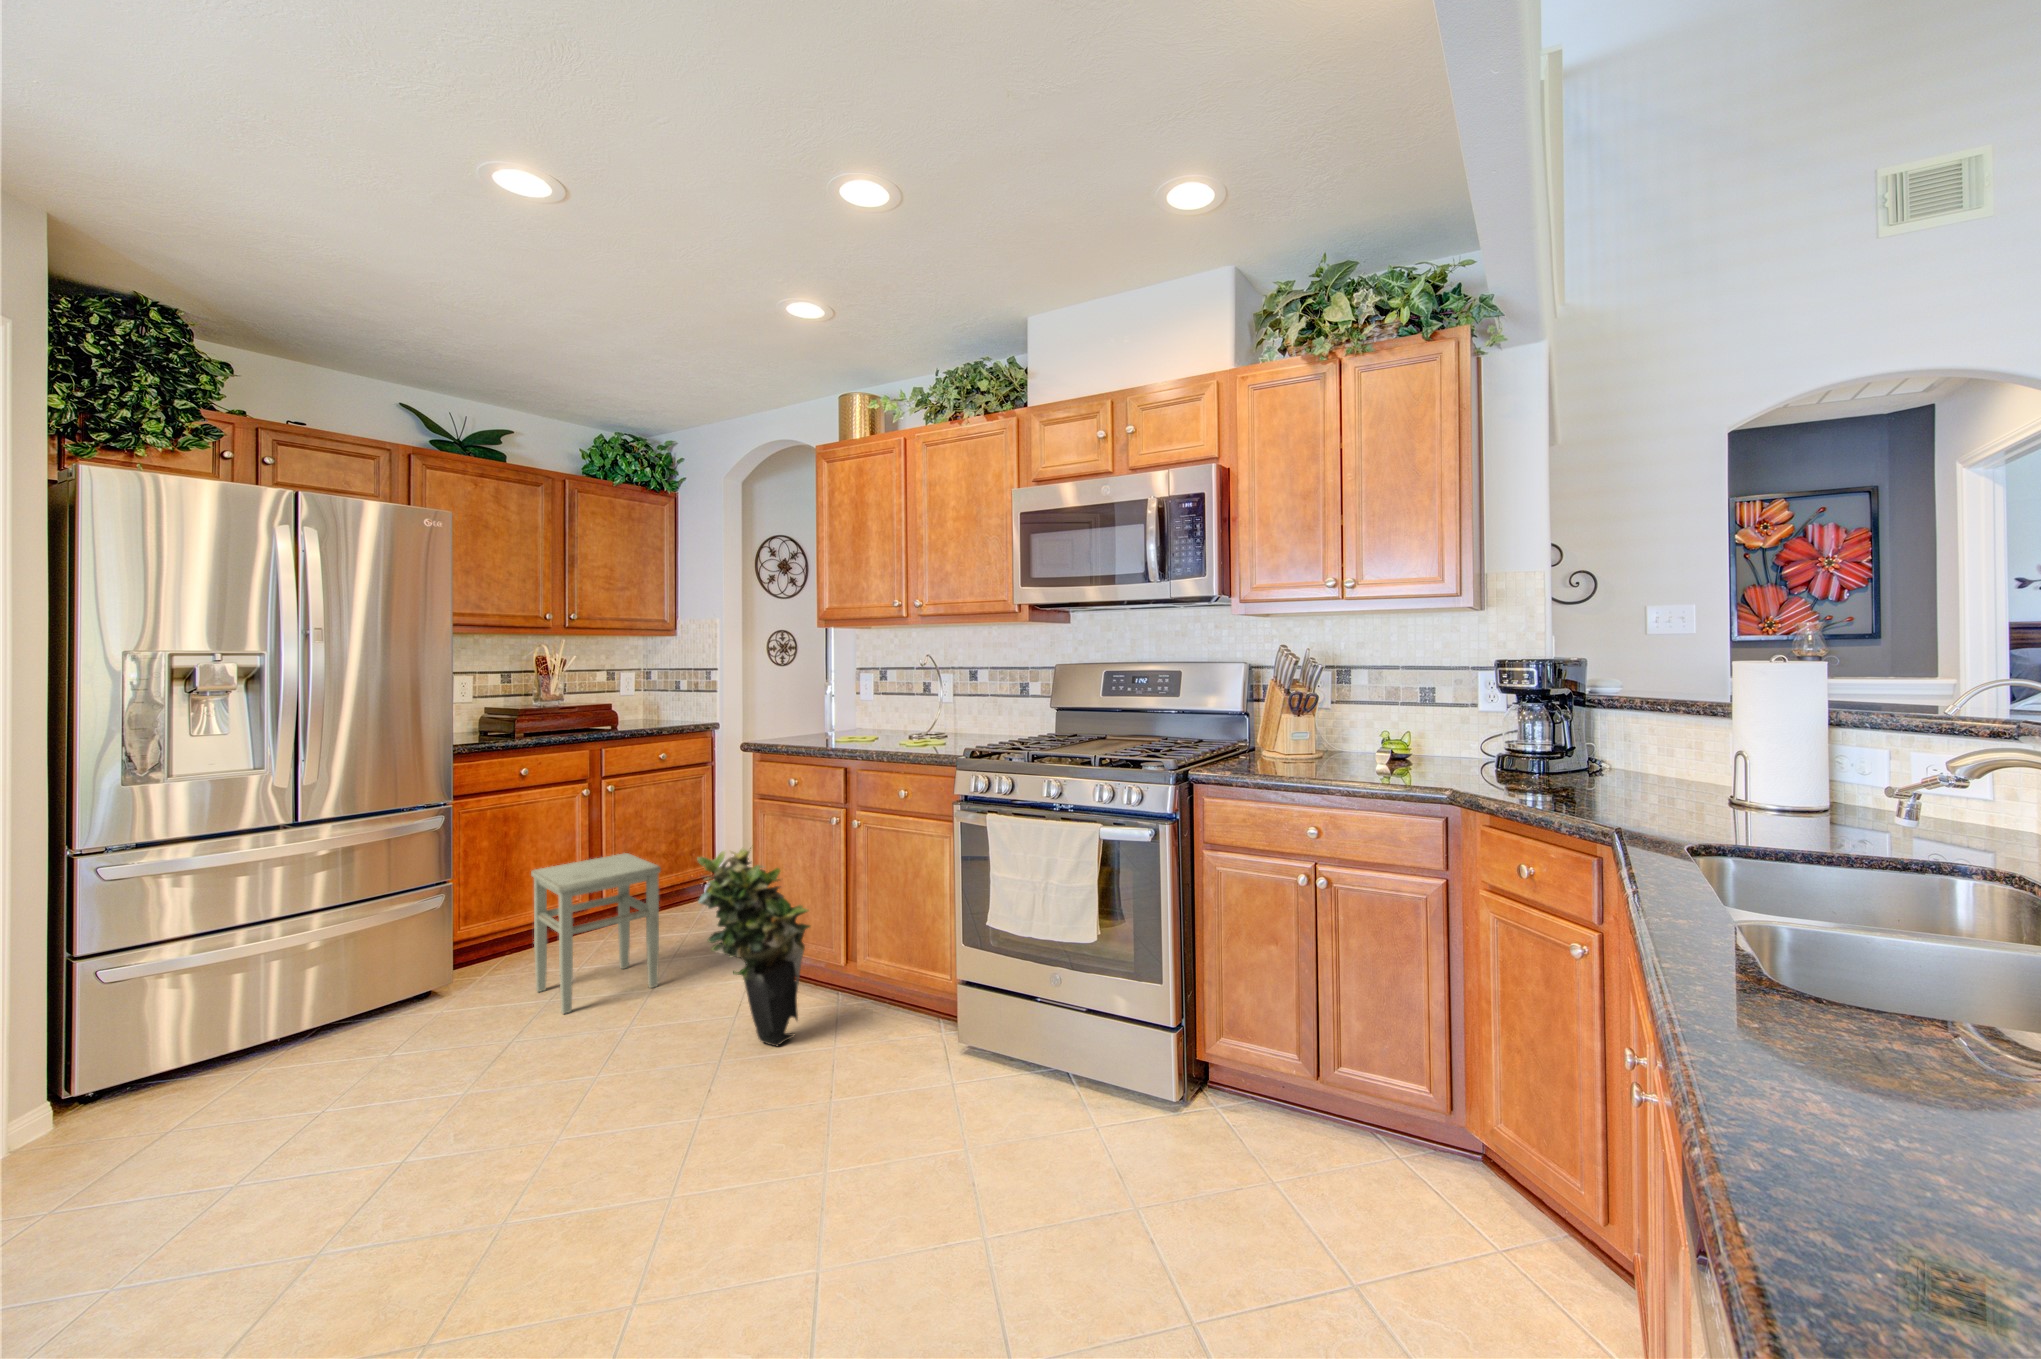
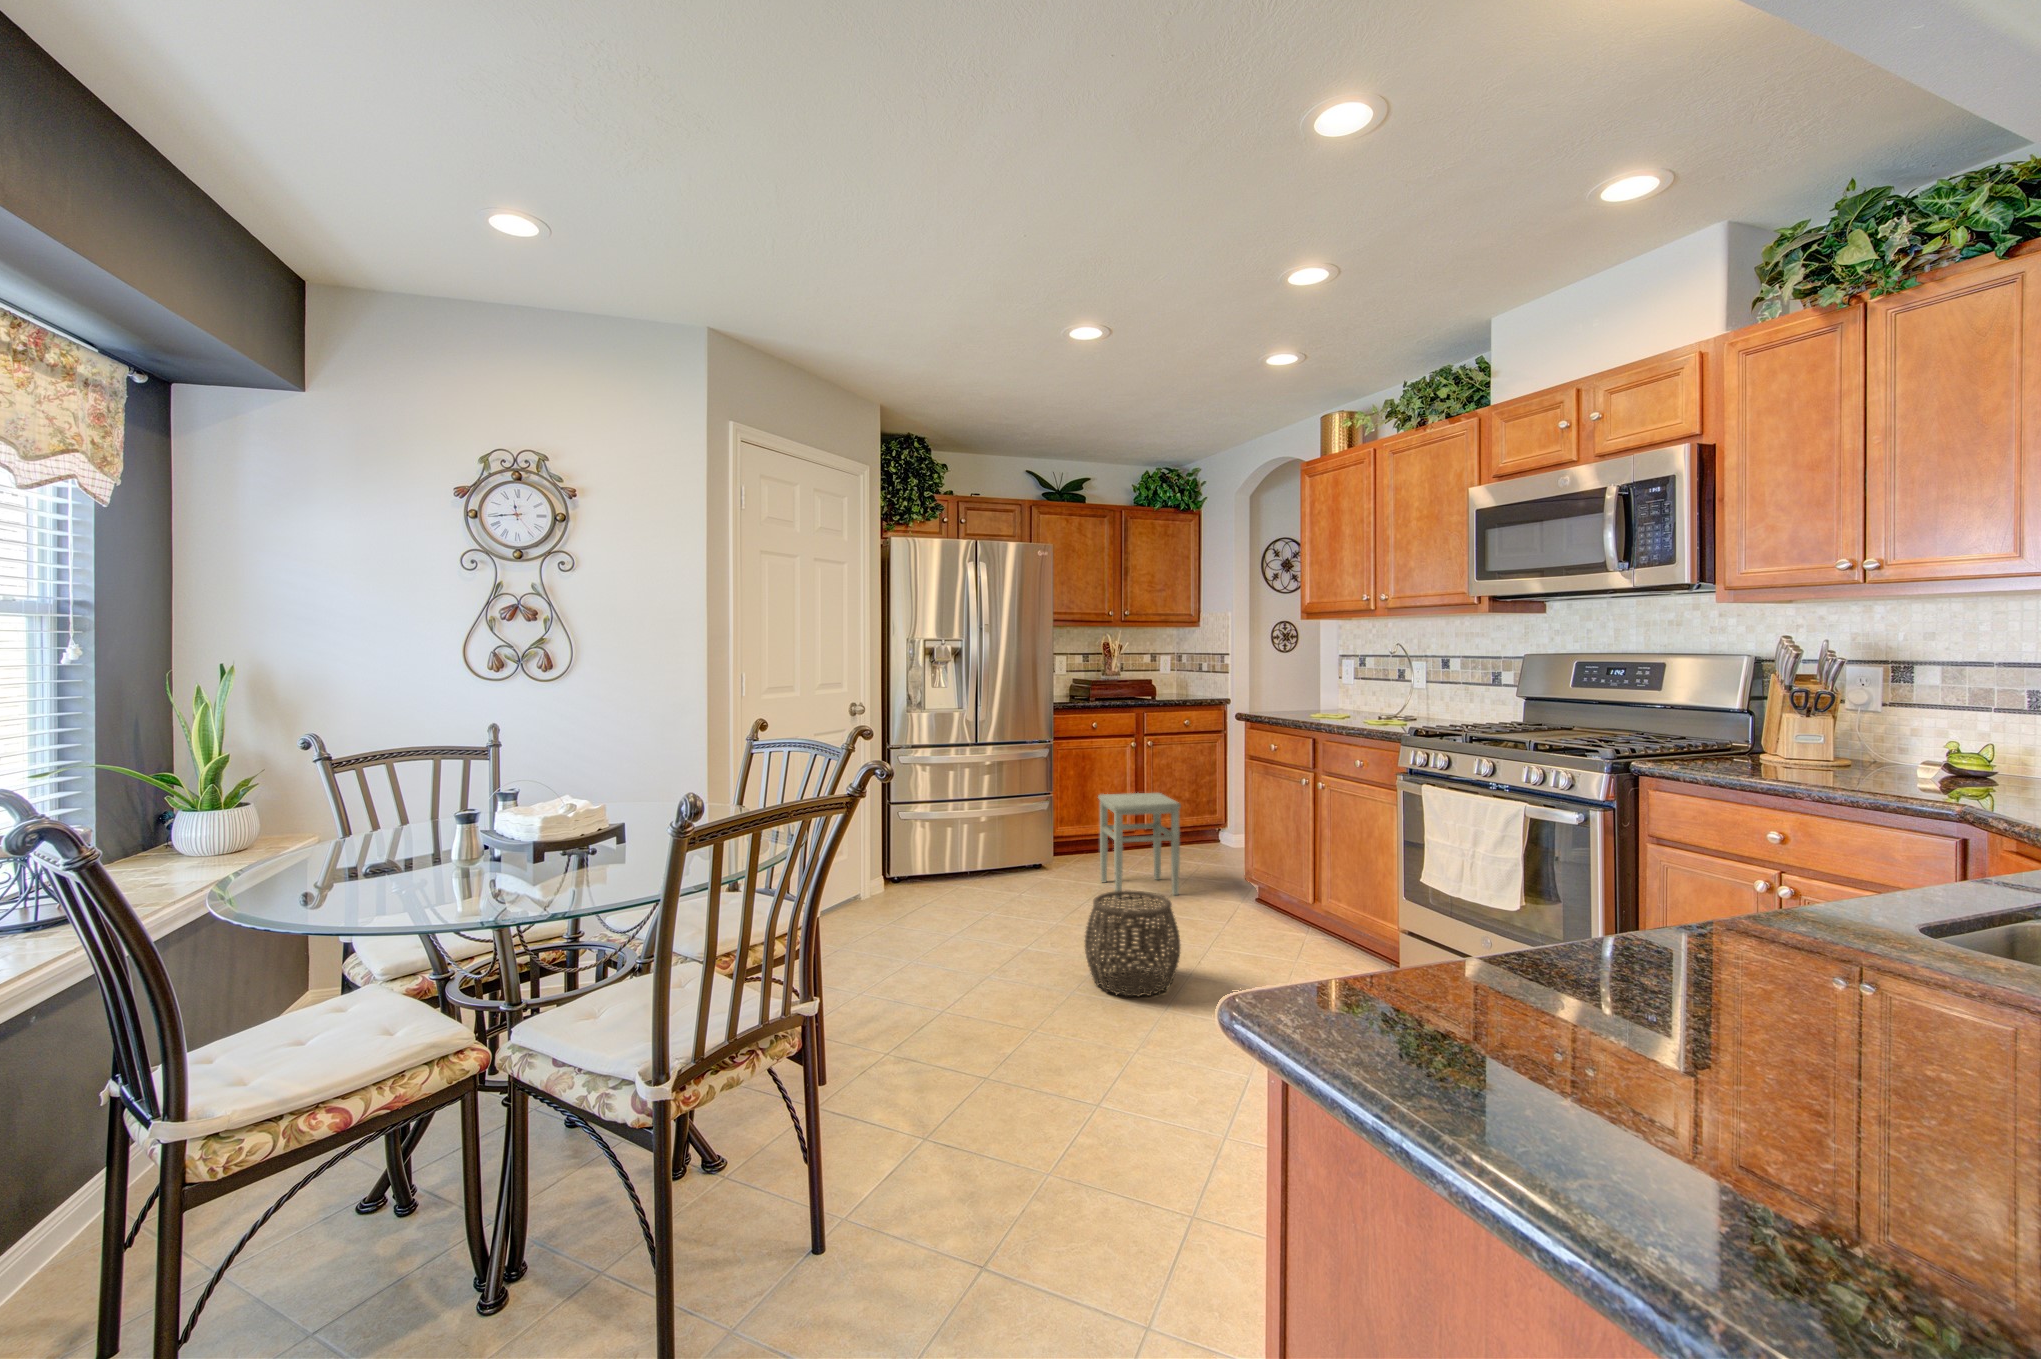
potted plant: present [697,845,810,1046] -> none [1201,791,1286,950]
woven basket: none [513,1021,678,1204] -> present [1085,891,1180,997]

